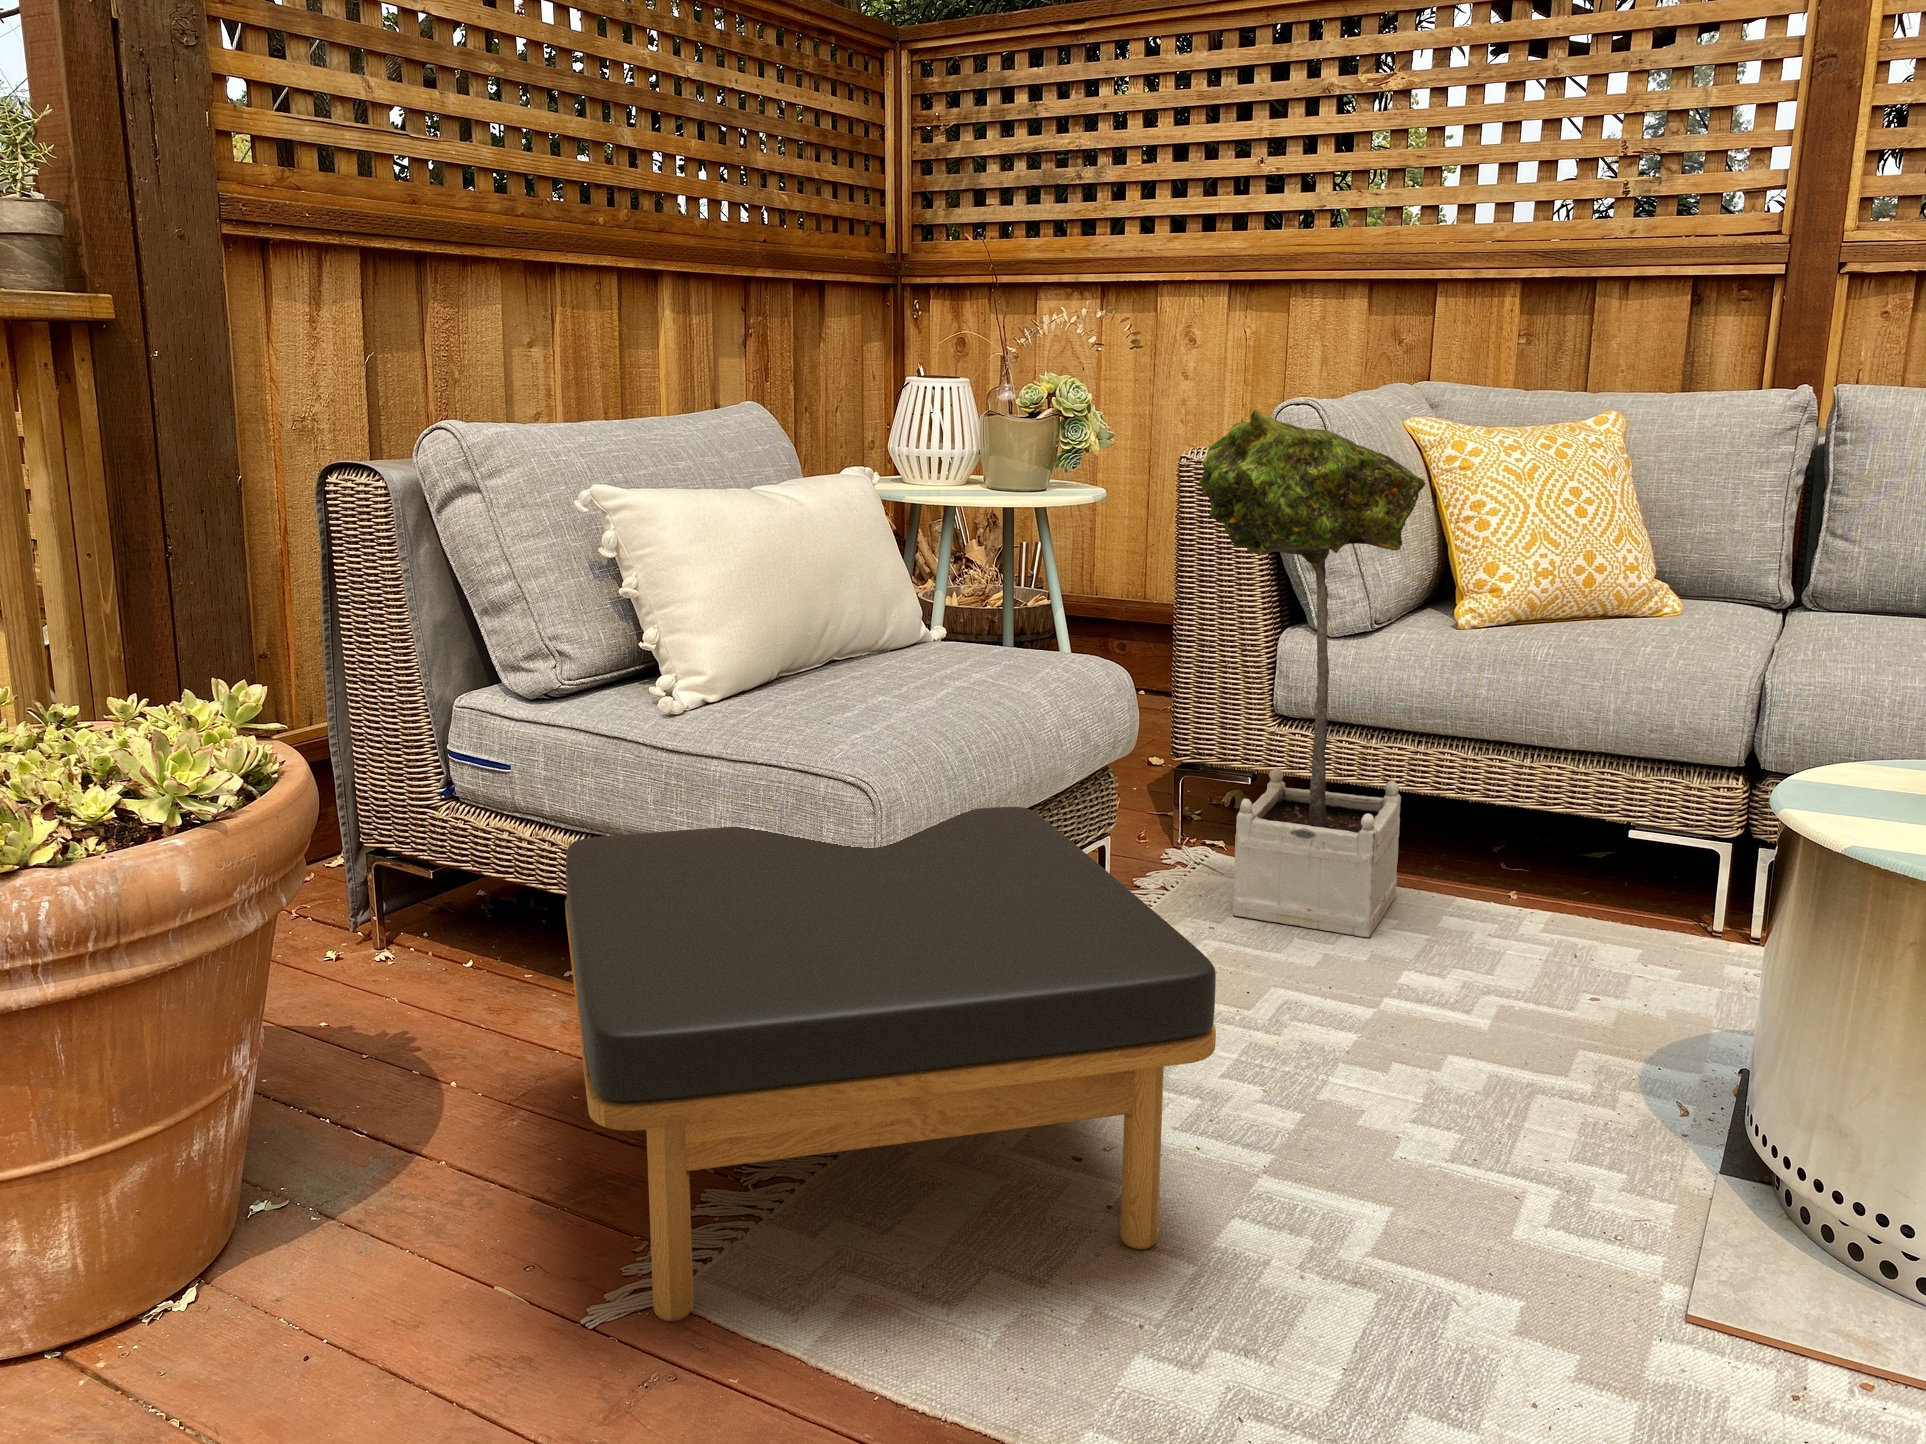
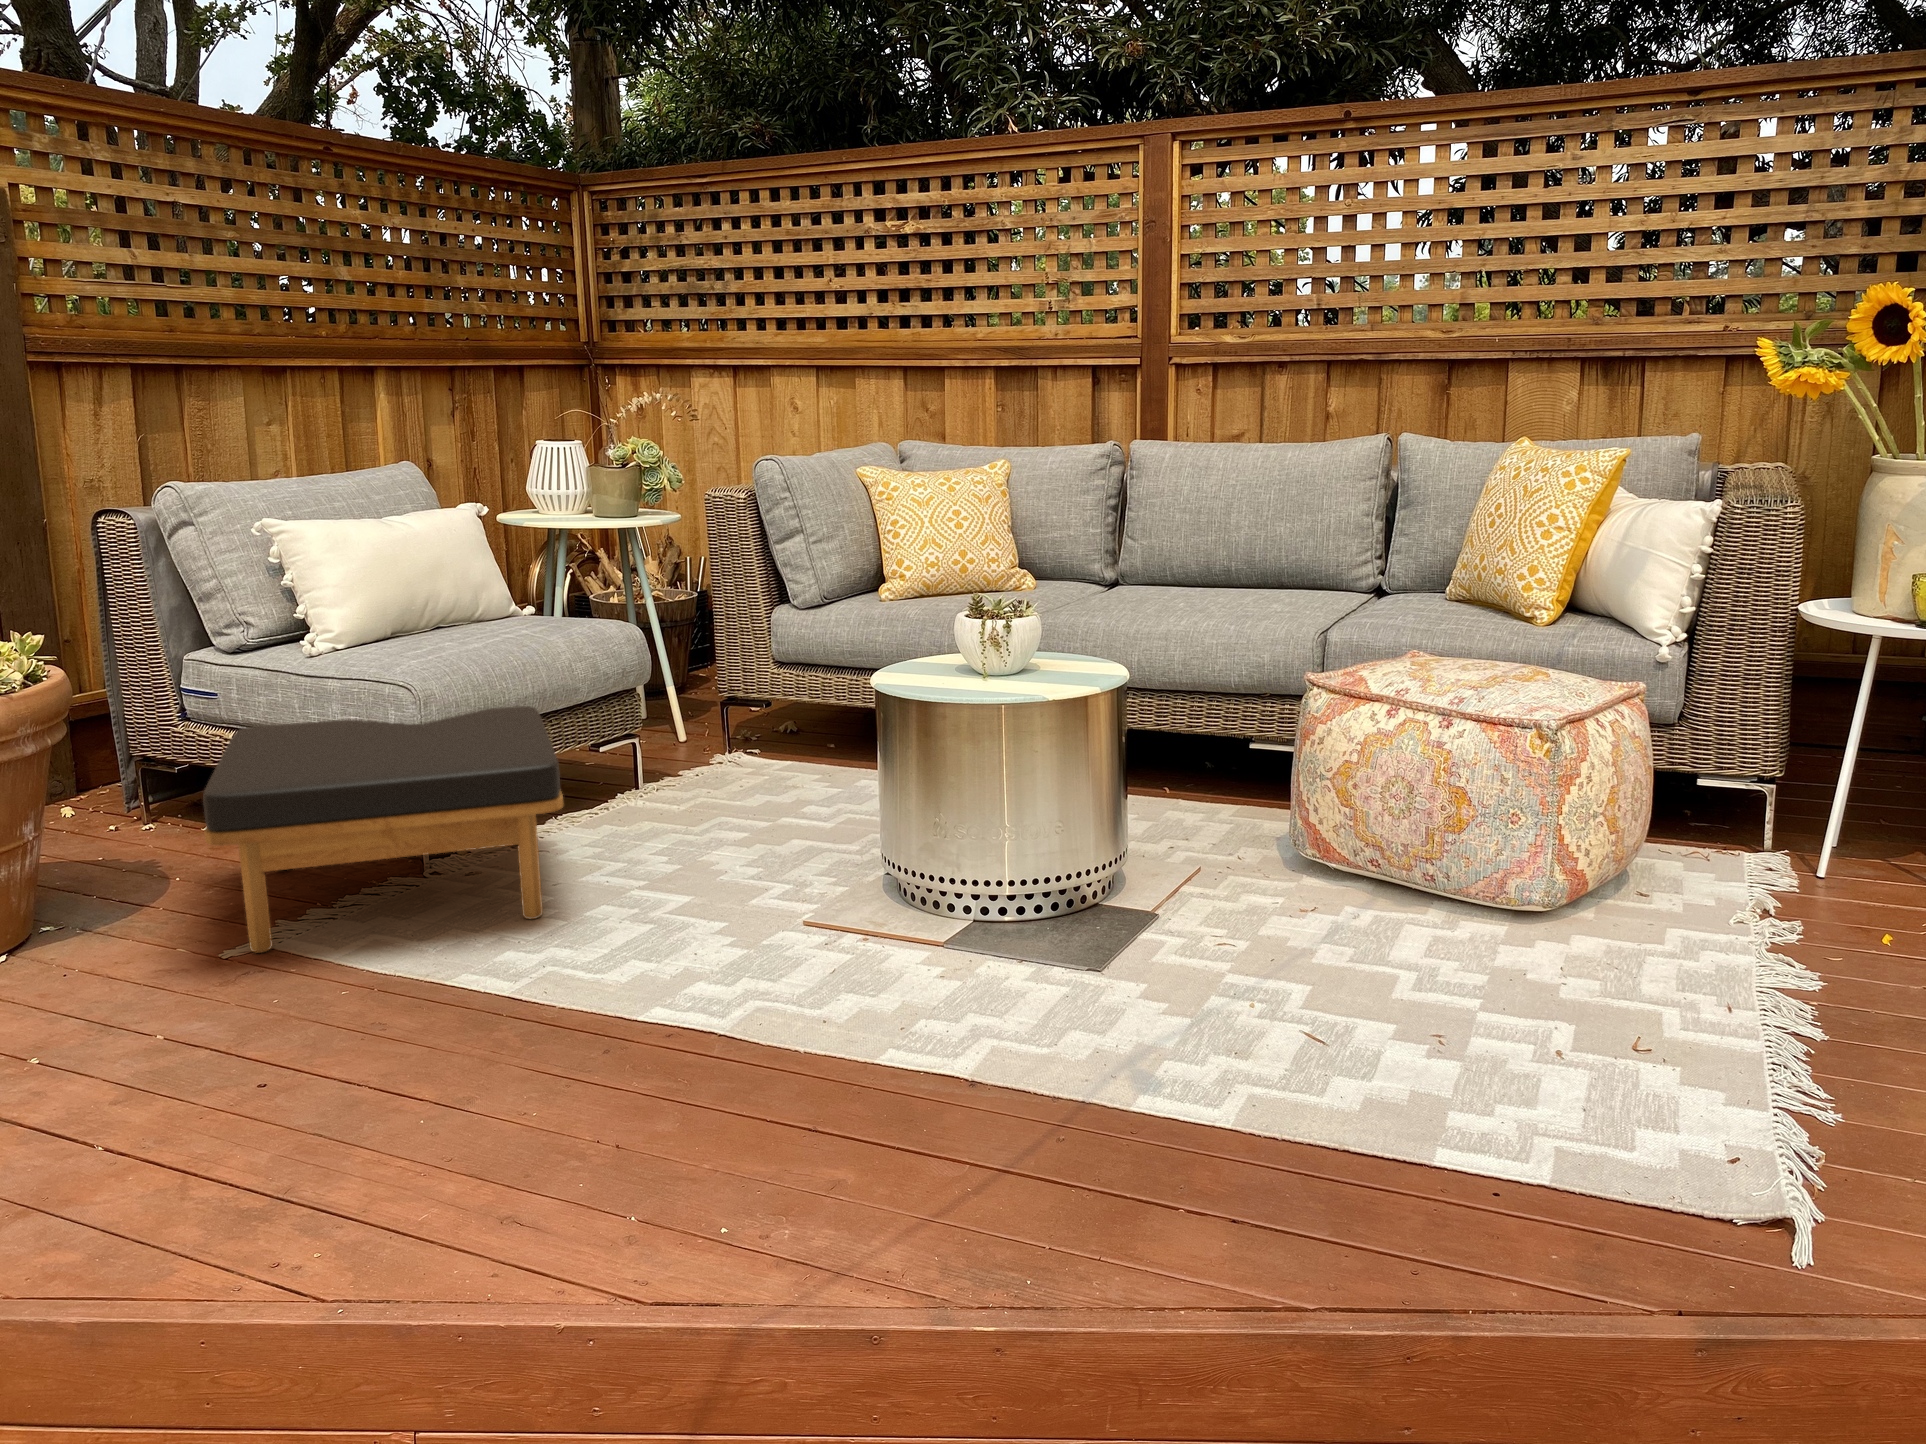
potted tree: present [1199,410,1425,938] -> none [684,465,835,793]

